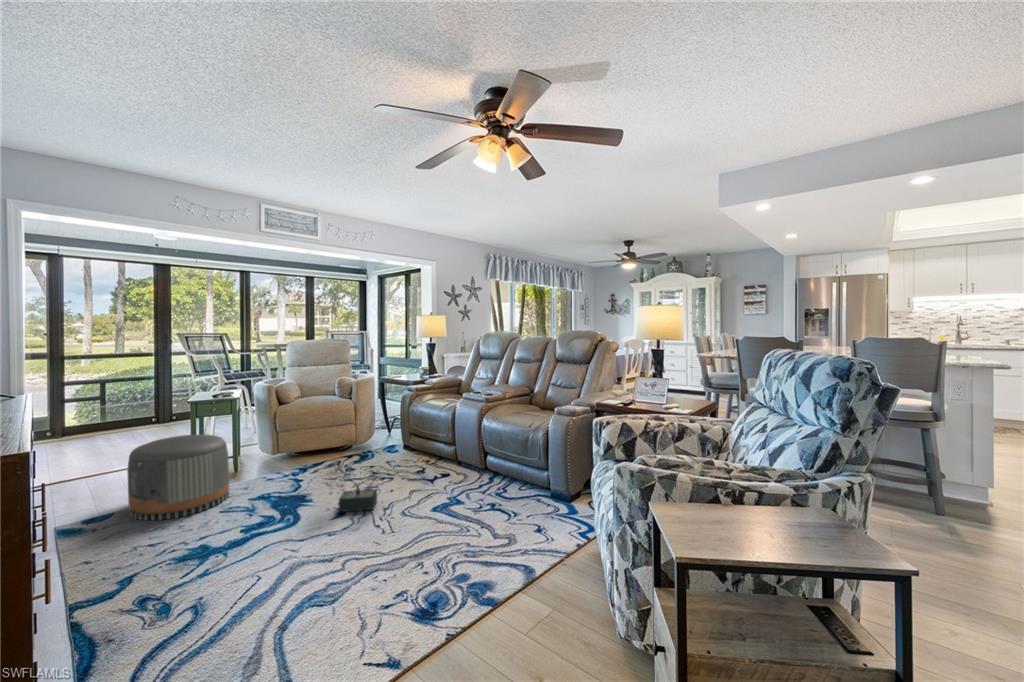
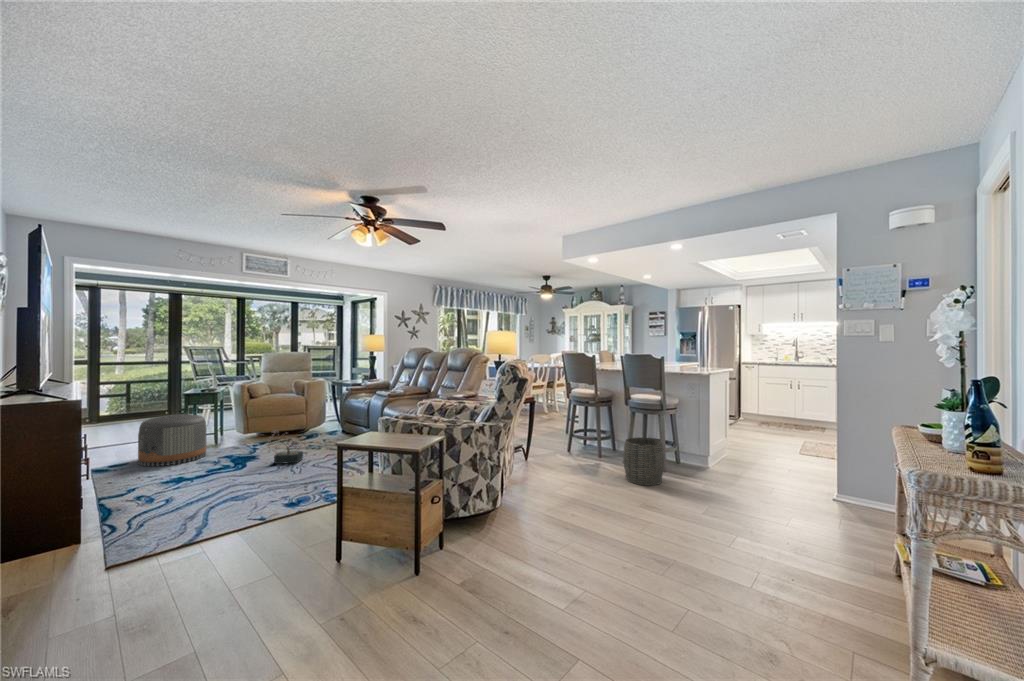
woven basket: none [897,470,982,553] -> present [623,437,664,486]

